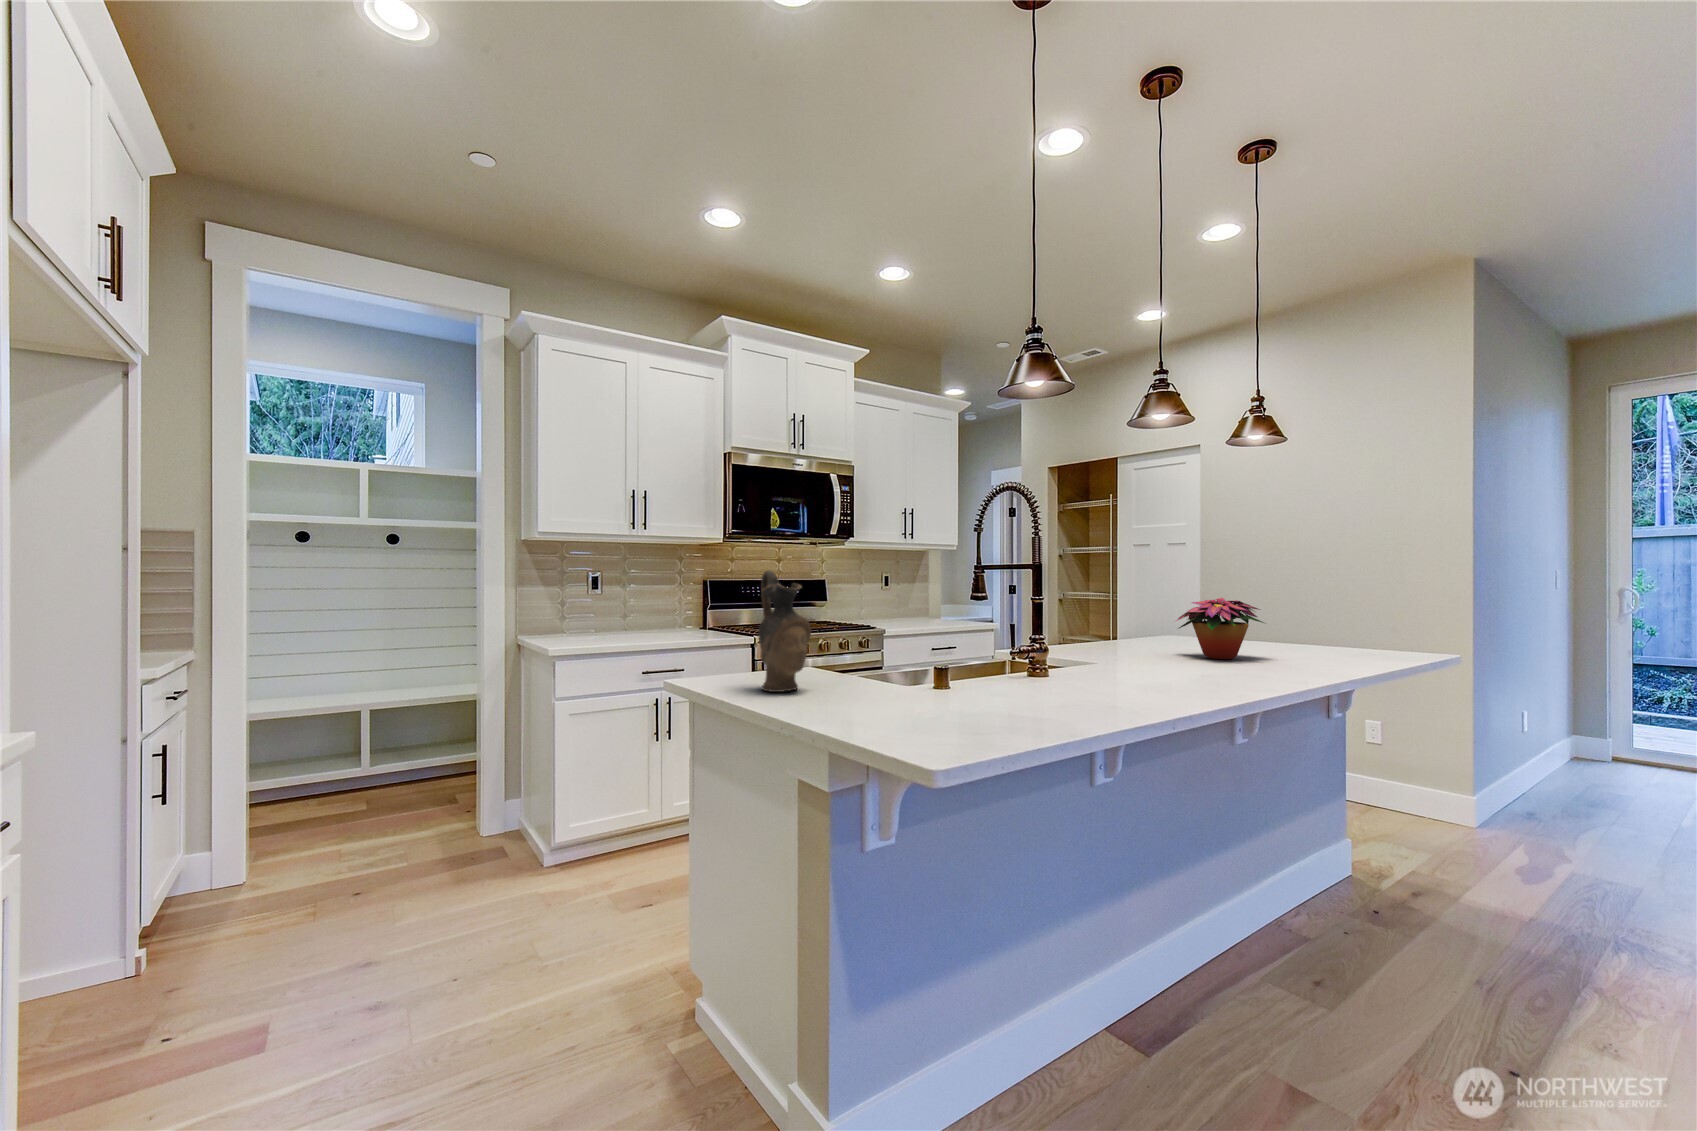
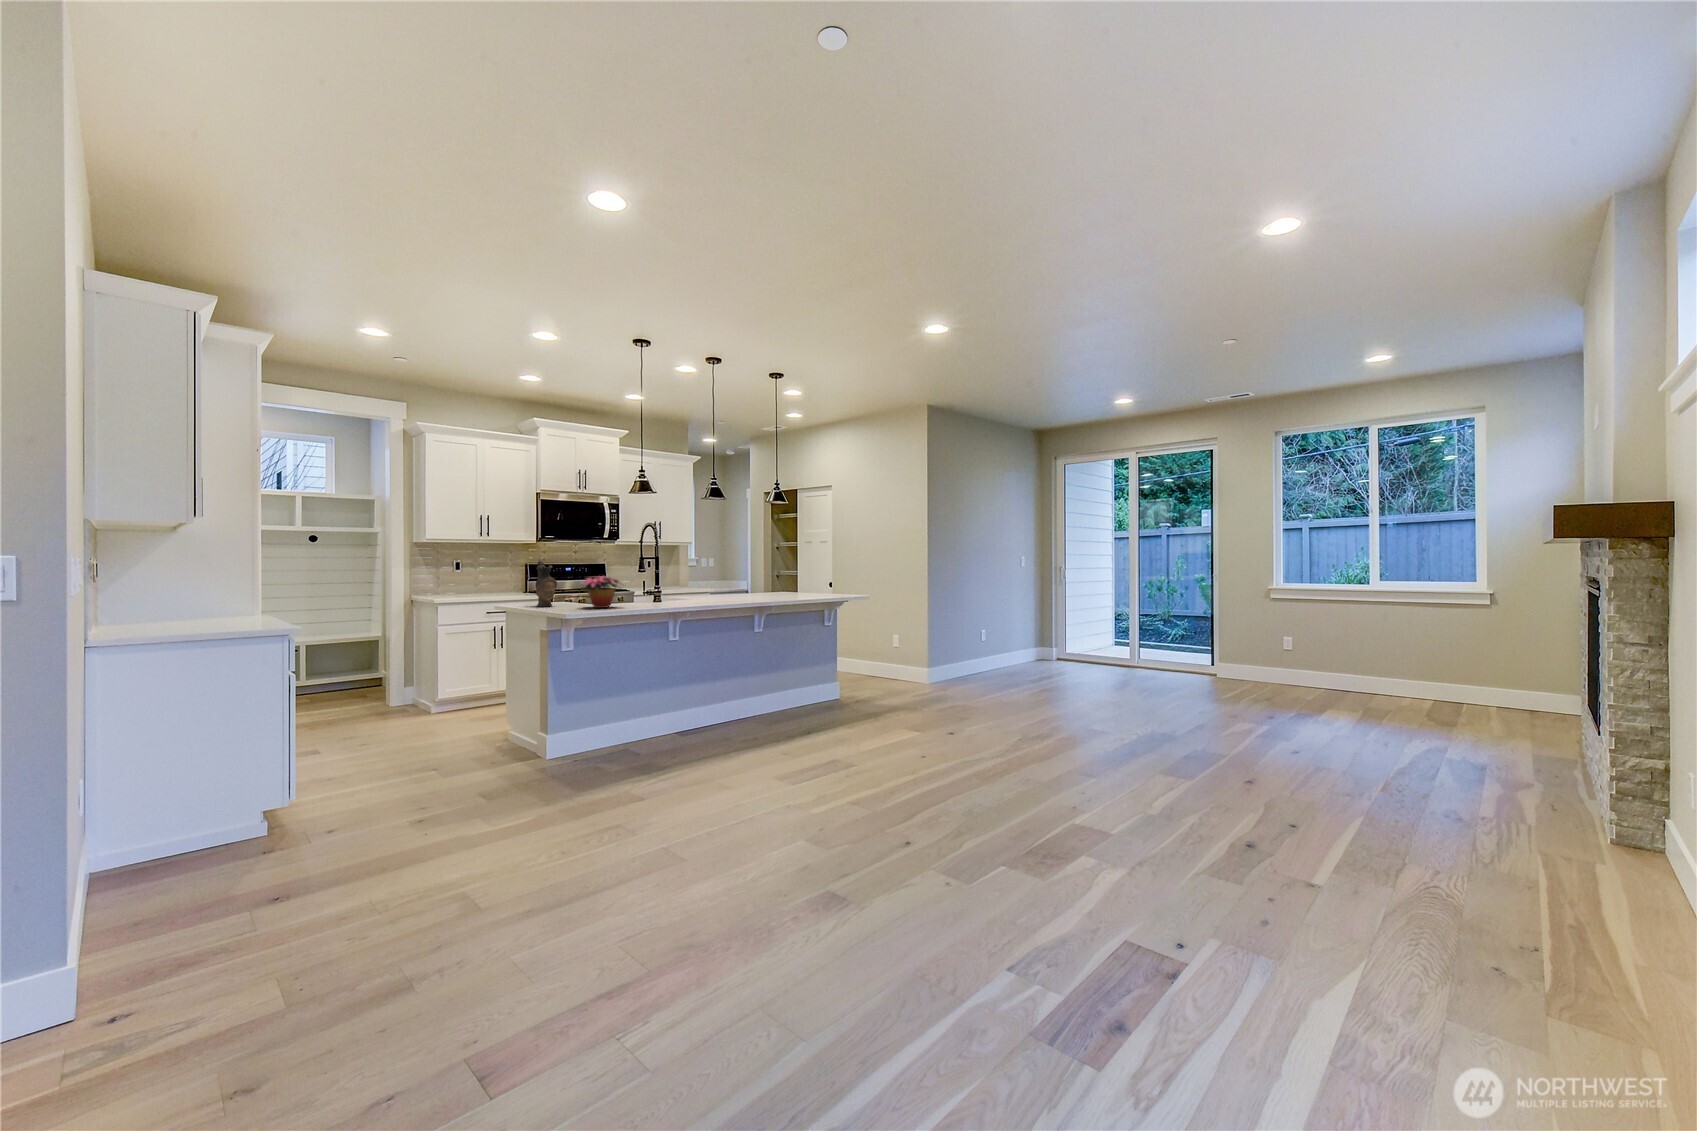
flower arrangement: present [1176,598,1264,659] -> present [584,576,621,608]

